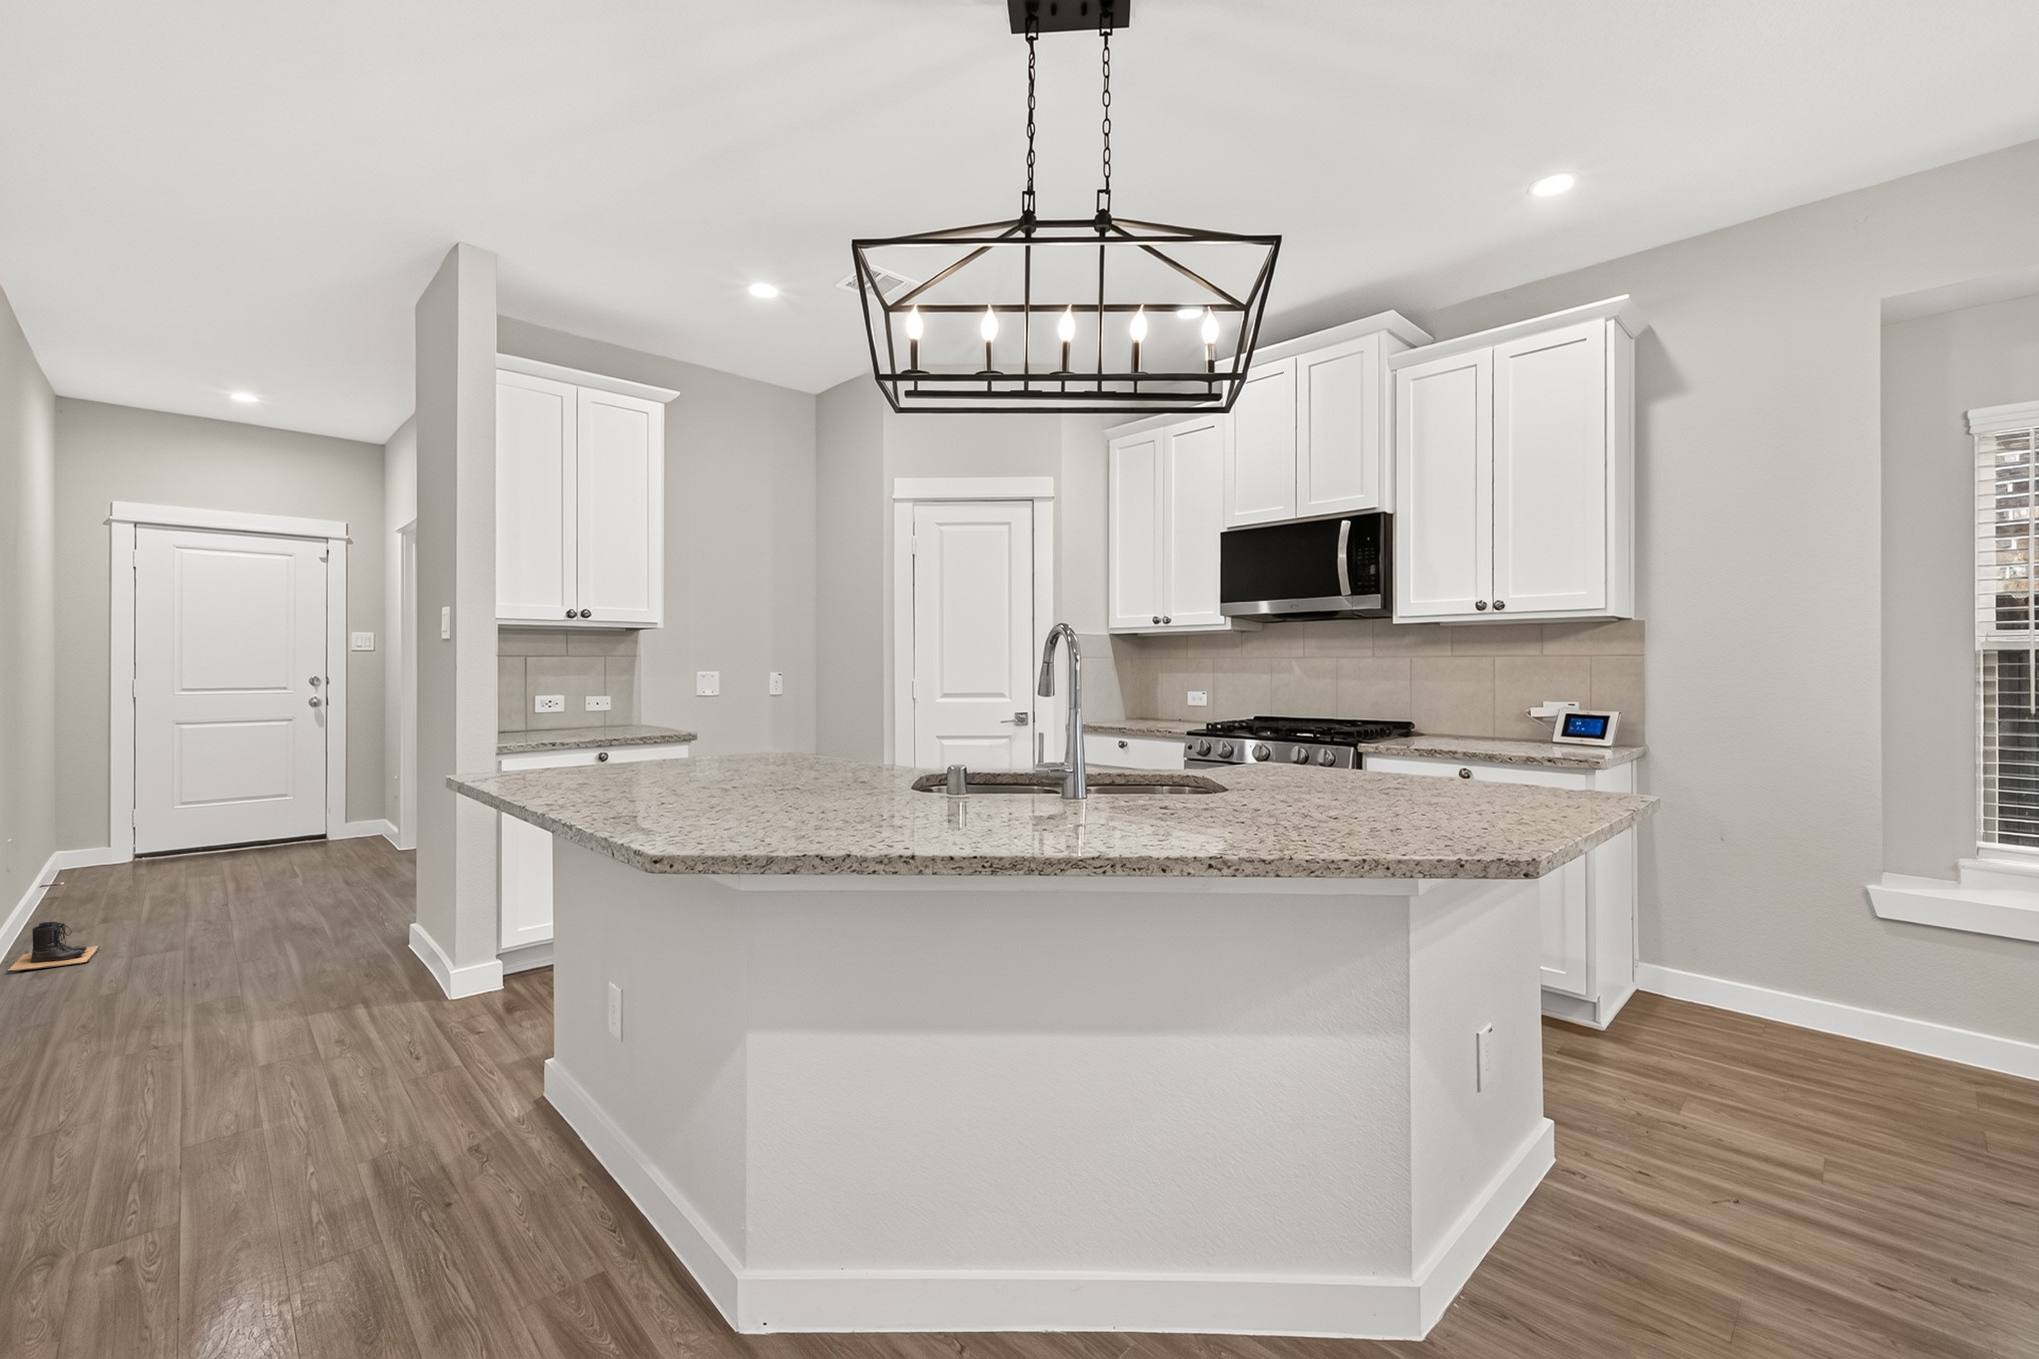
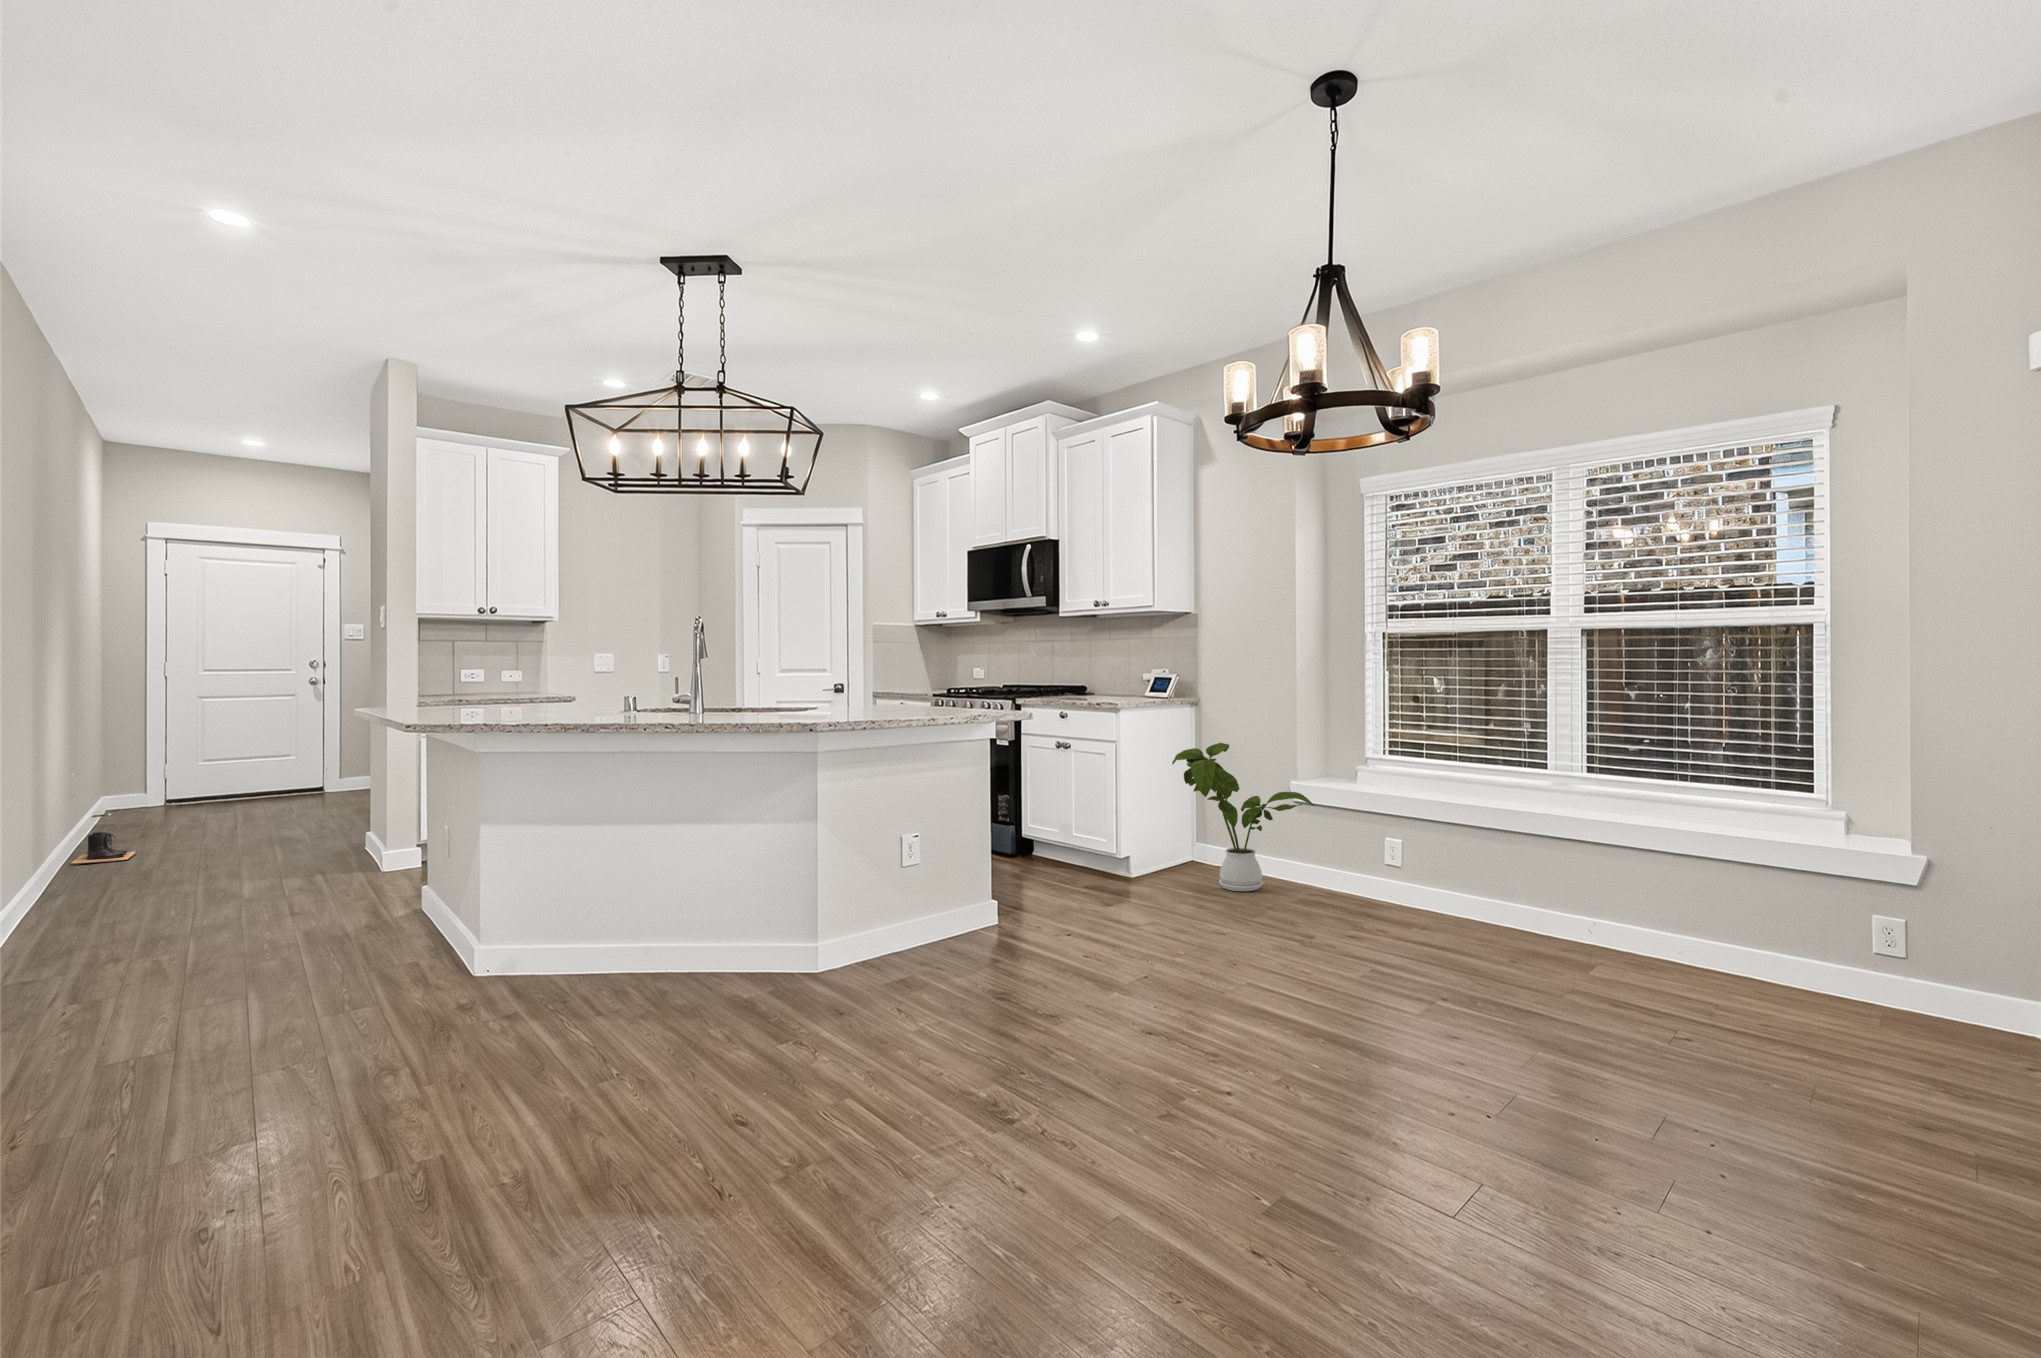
house plant: none [1671,822,1967,1059] -> present [1172,743,1315,891]

